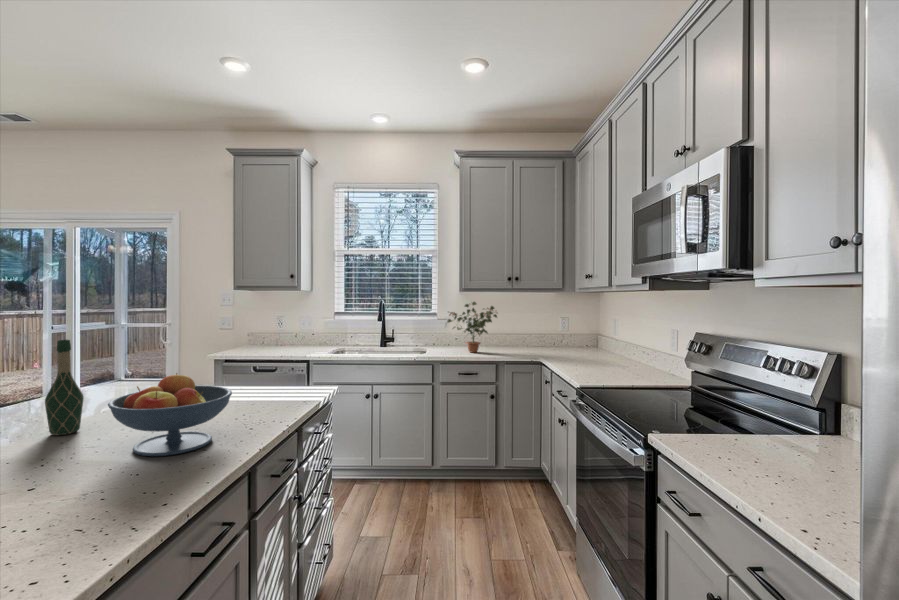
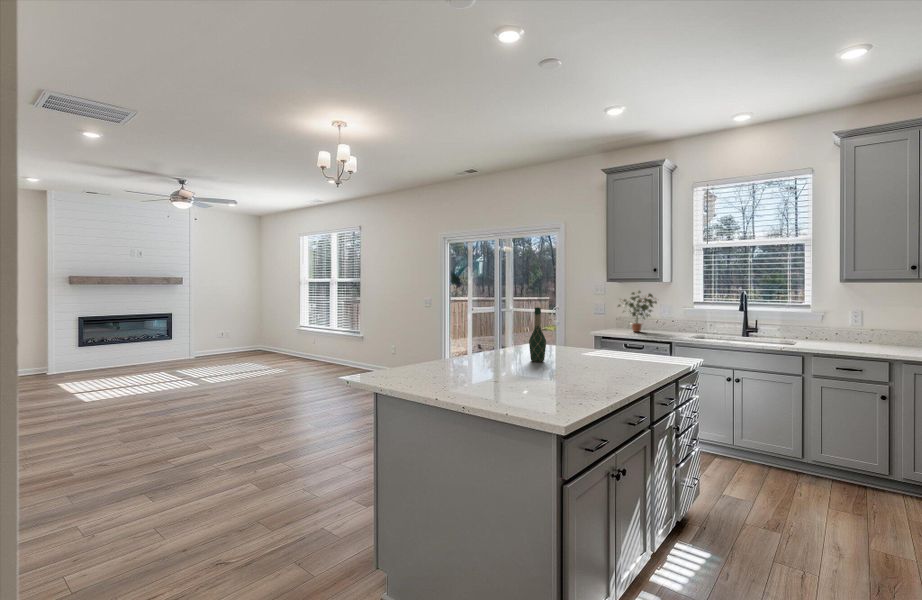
potted plant: present [448,302,497,353] -> present [618,291,657,332]
fruit bowl: present [108,373,232,456] -> none [569,330,636,376]

